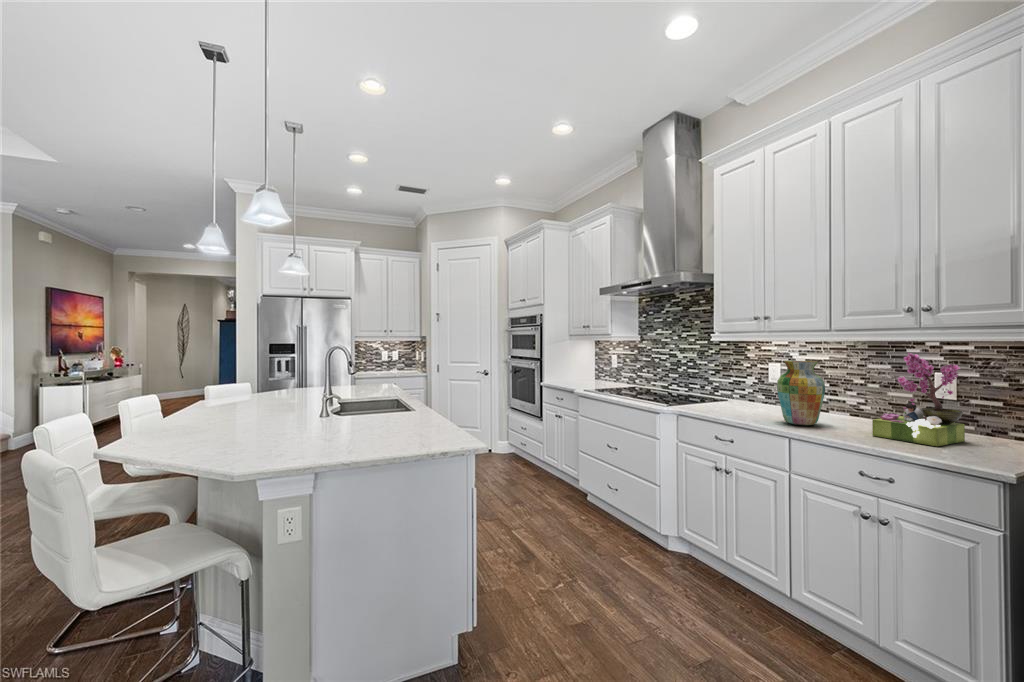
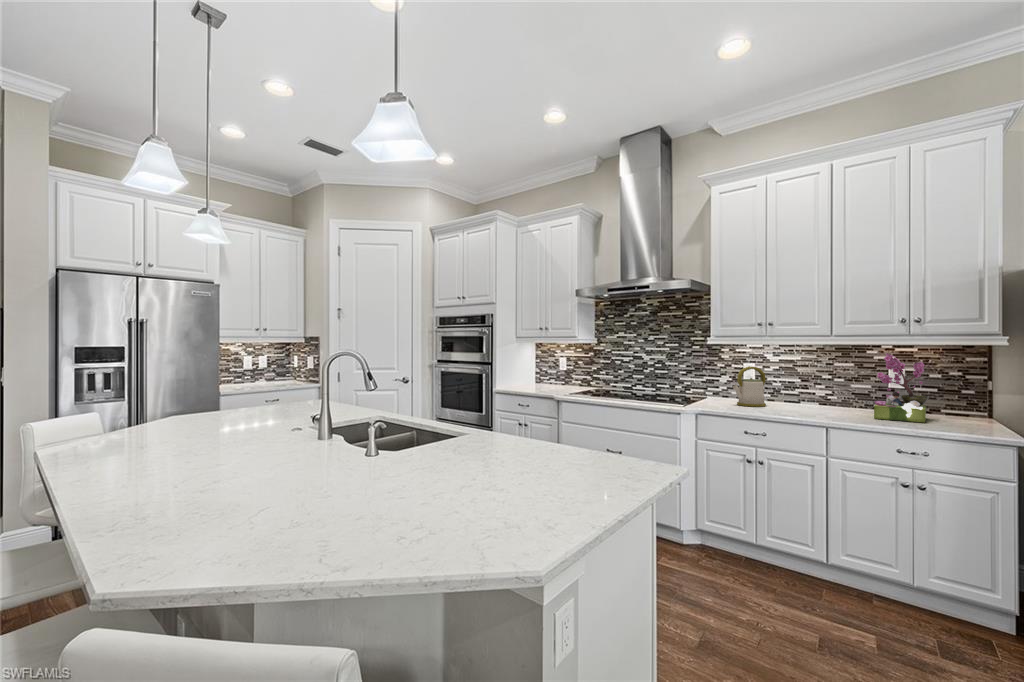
vase: present [777,360,825,425] -> none [792,361,831,414]
kettle: none [732,366,774,413] -> present [733,366,766,407]

